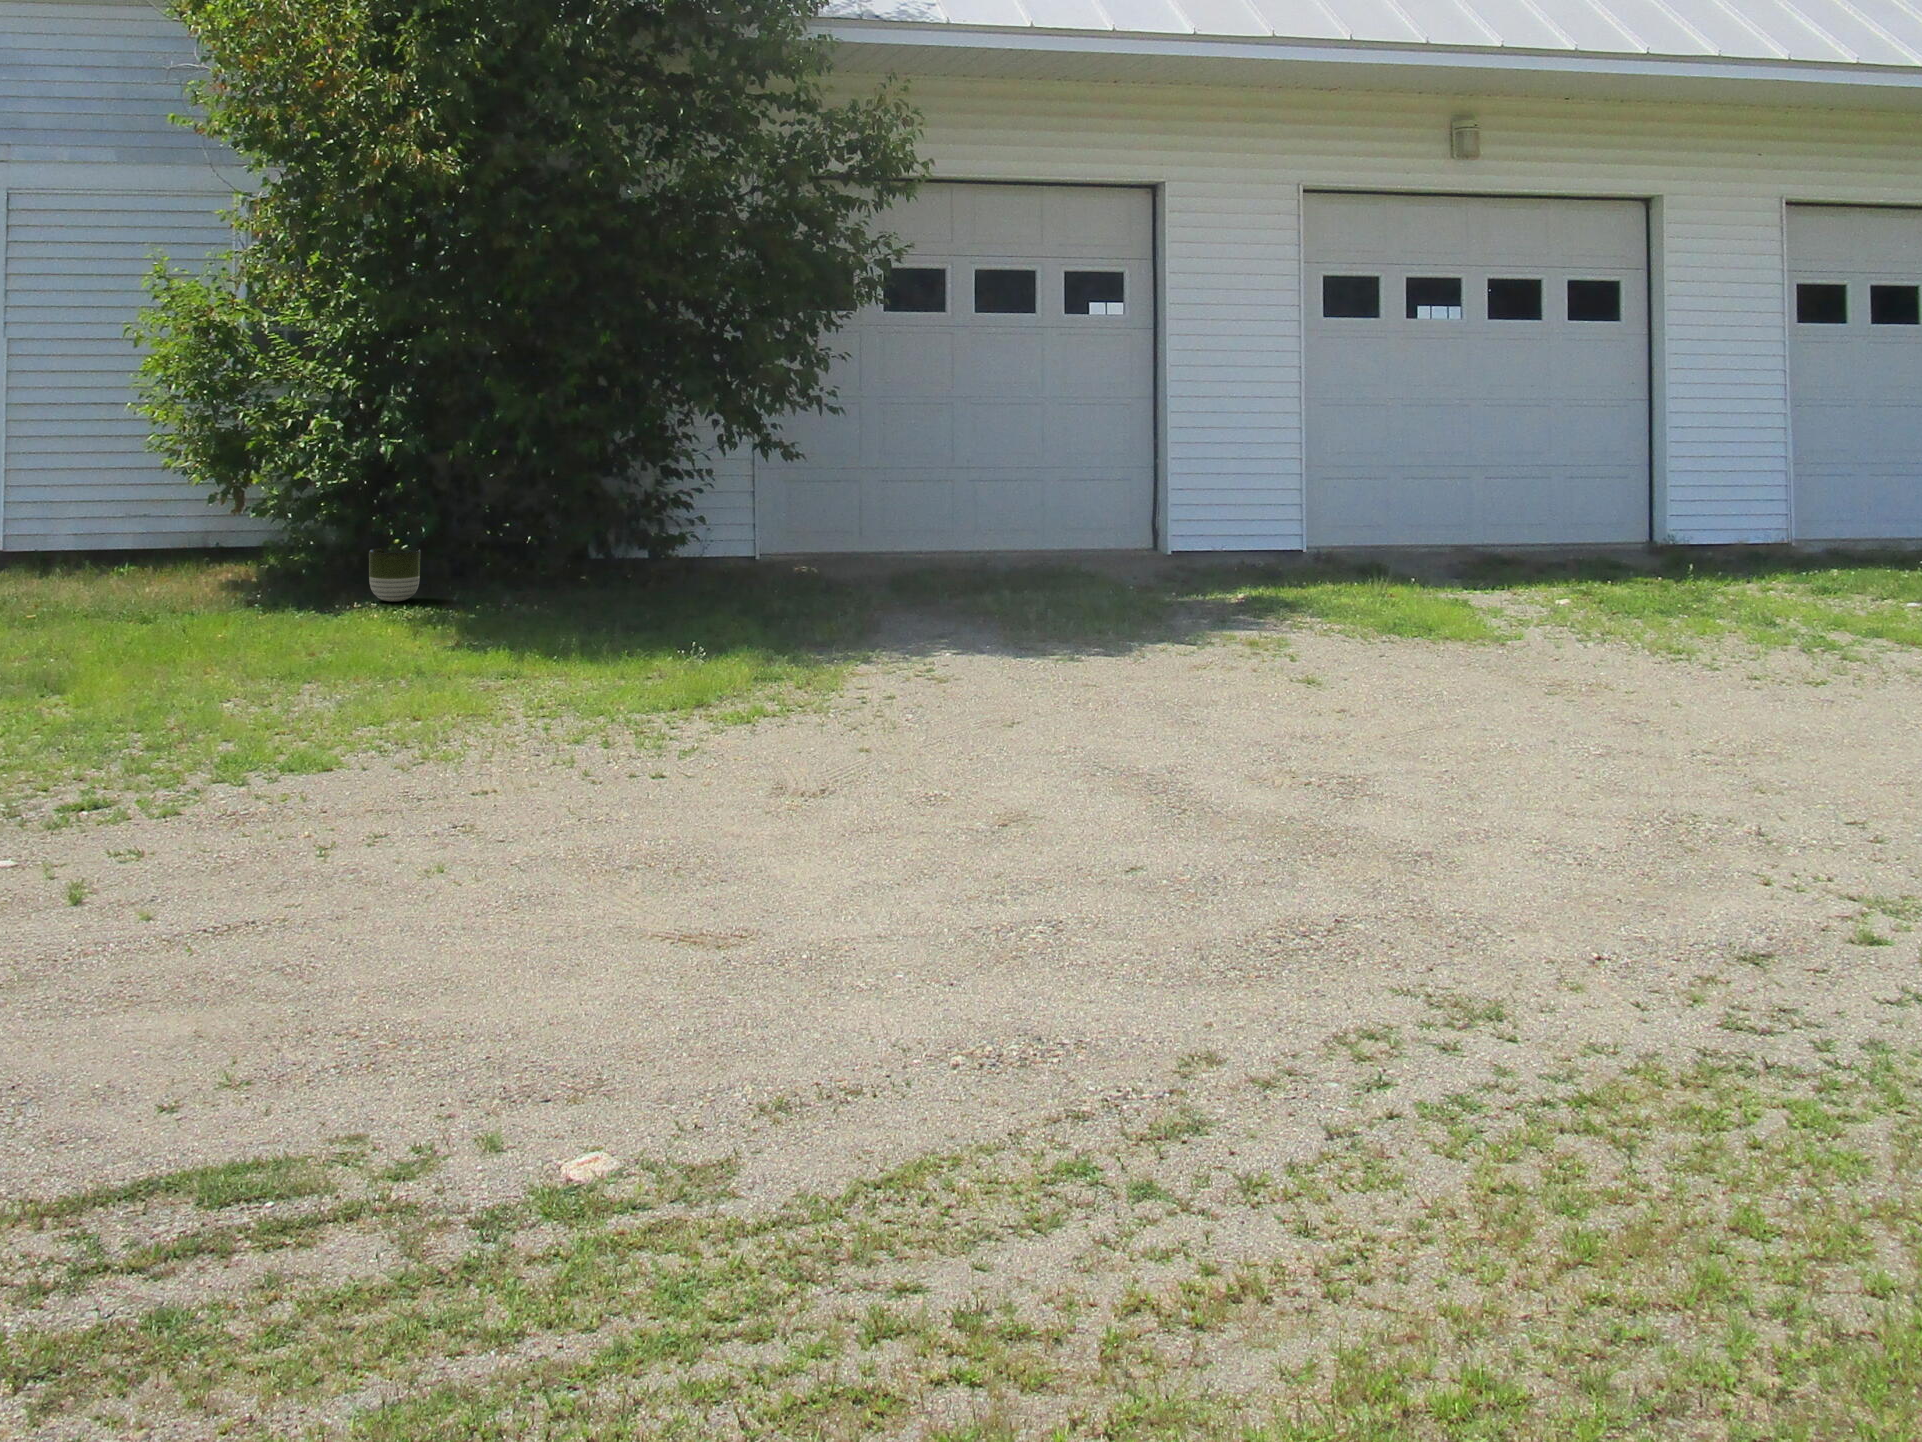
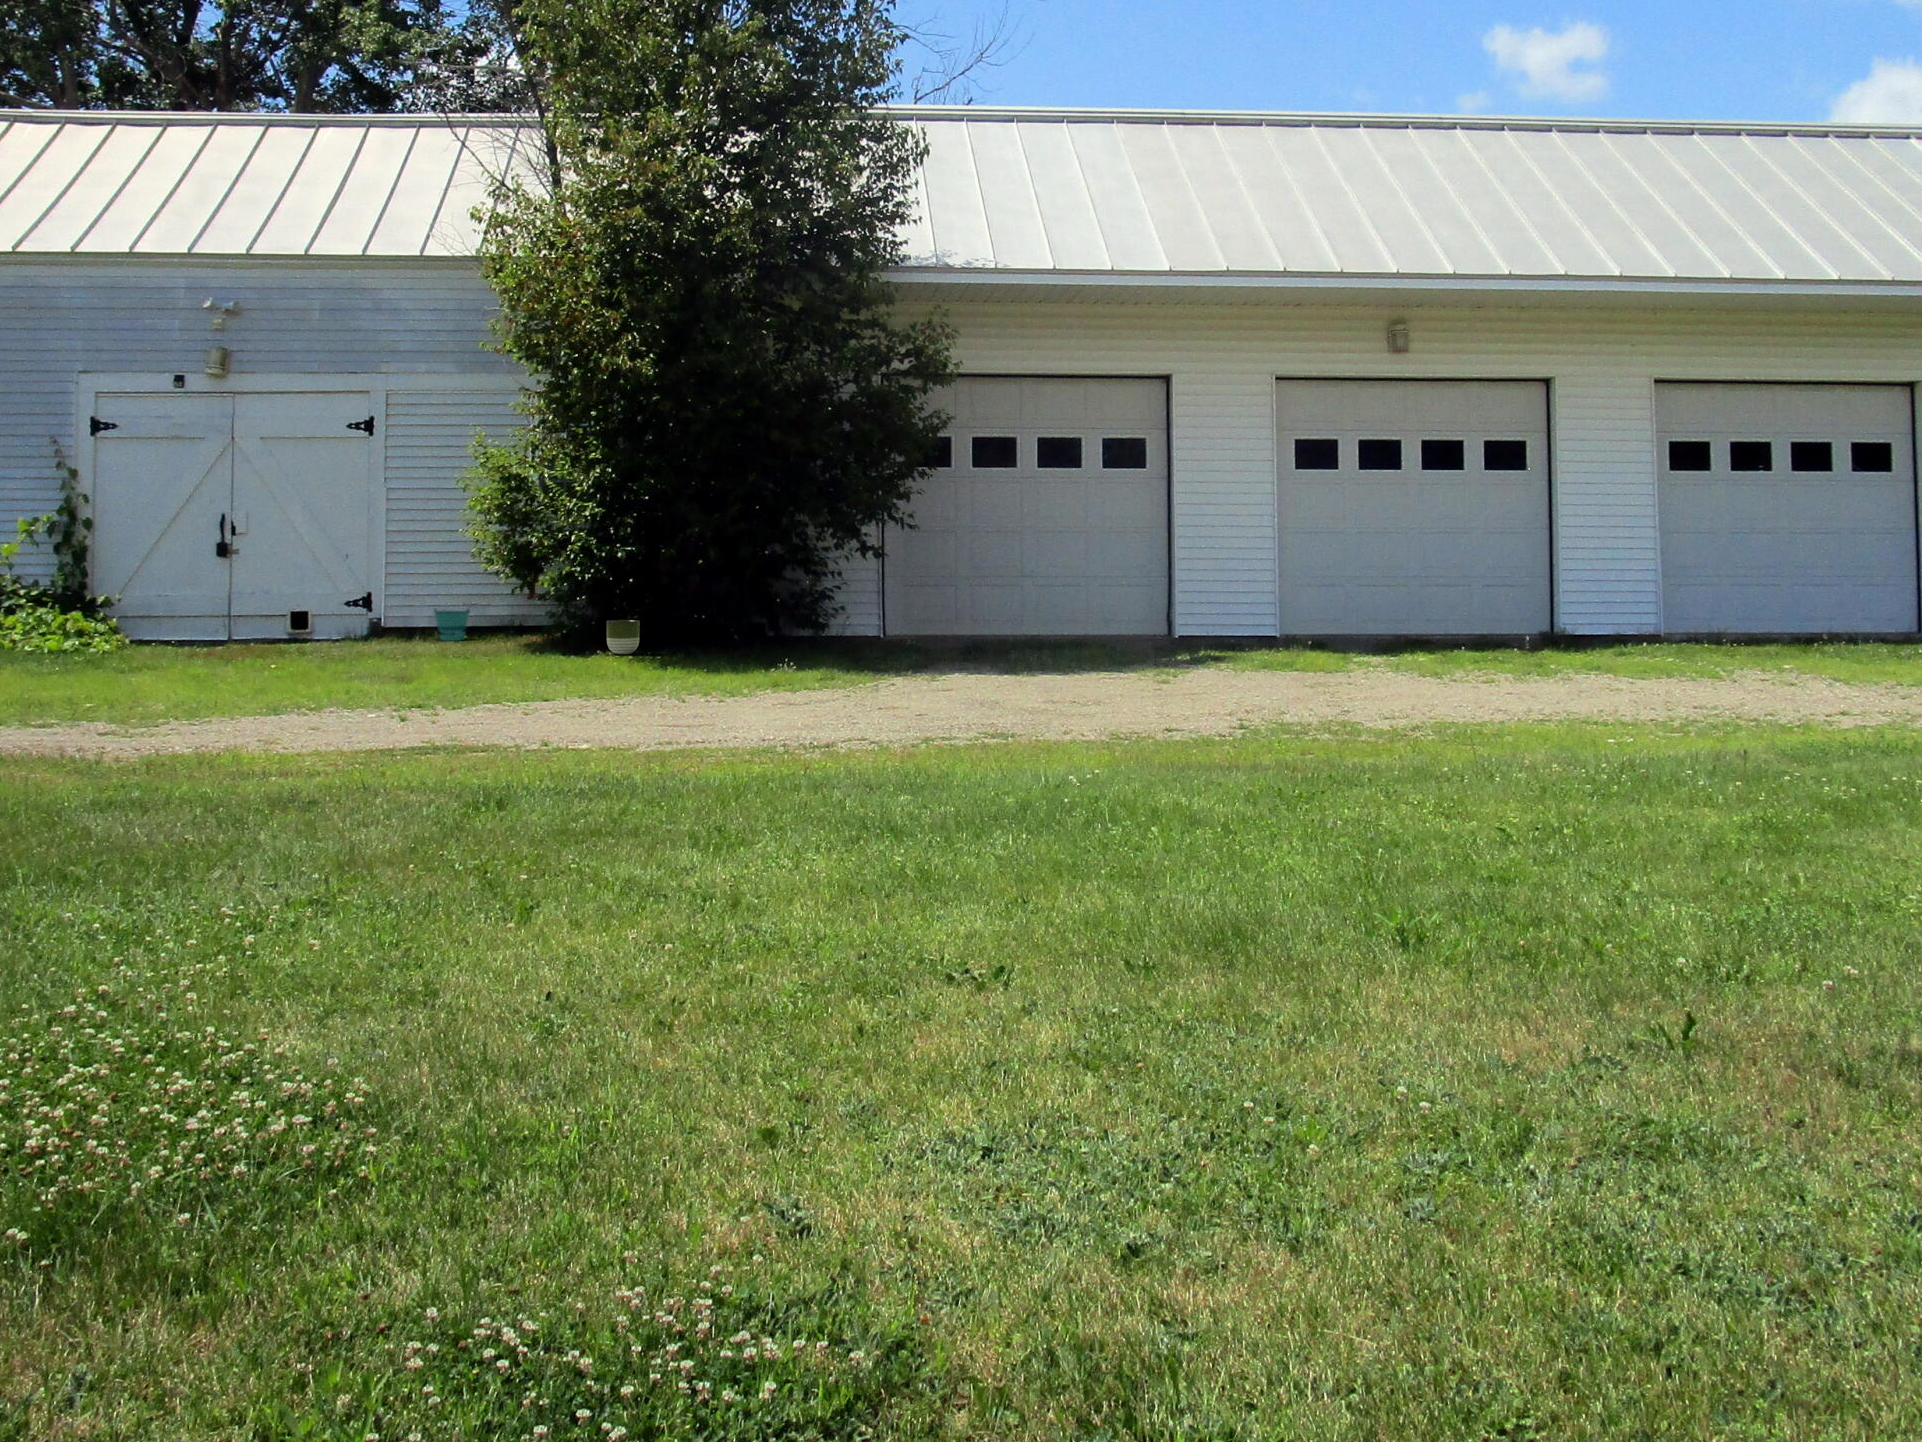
bucket: none [82,517,147,571] -> present [434,609,470,641]

